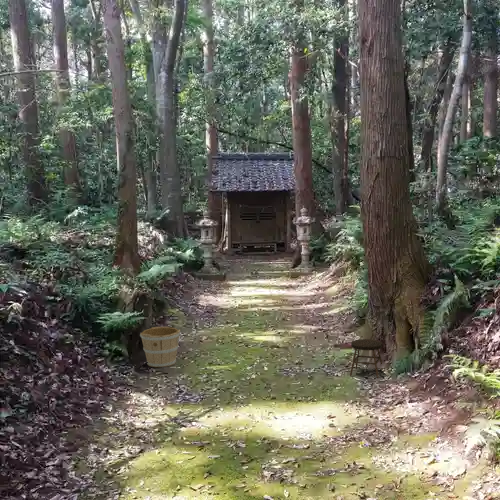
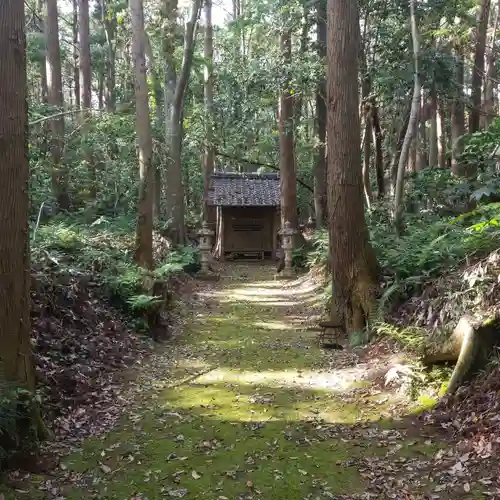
wooden bucket: present [140,327,180,367] -> none [157,310,189,340]

